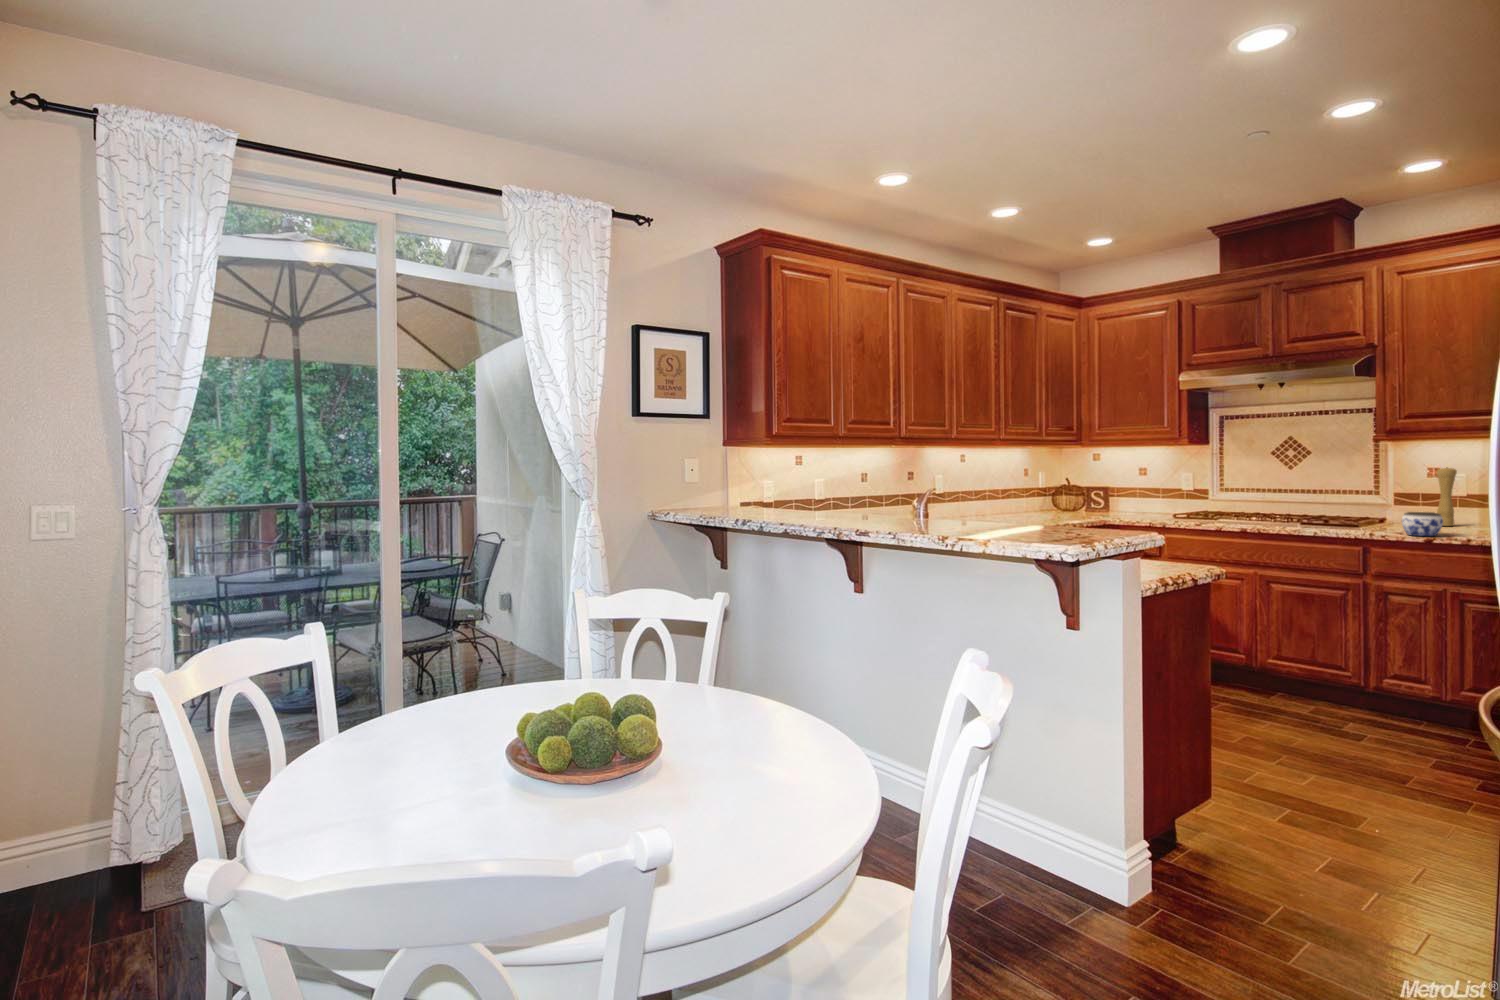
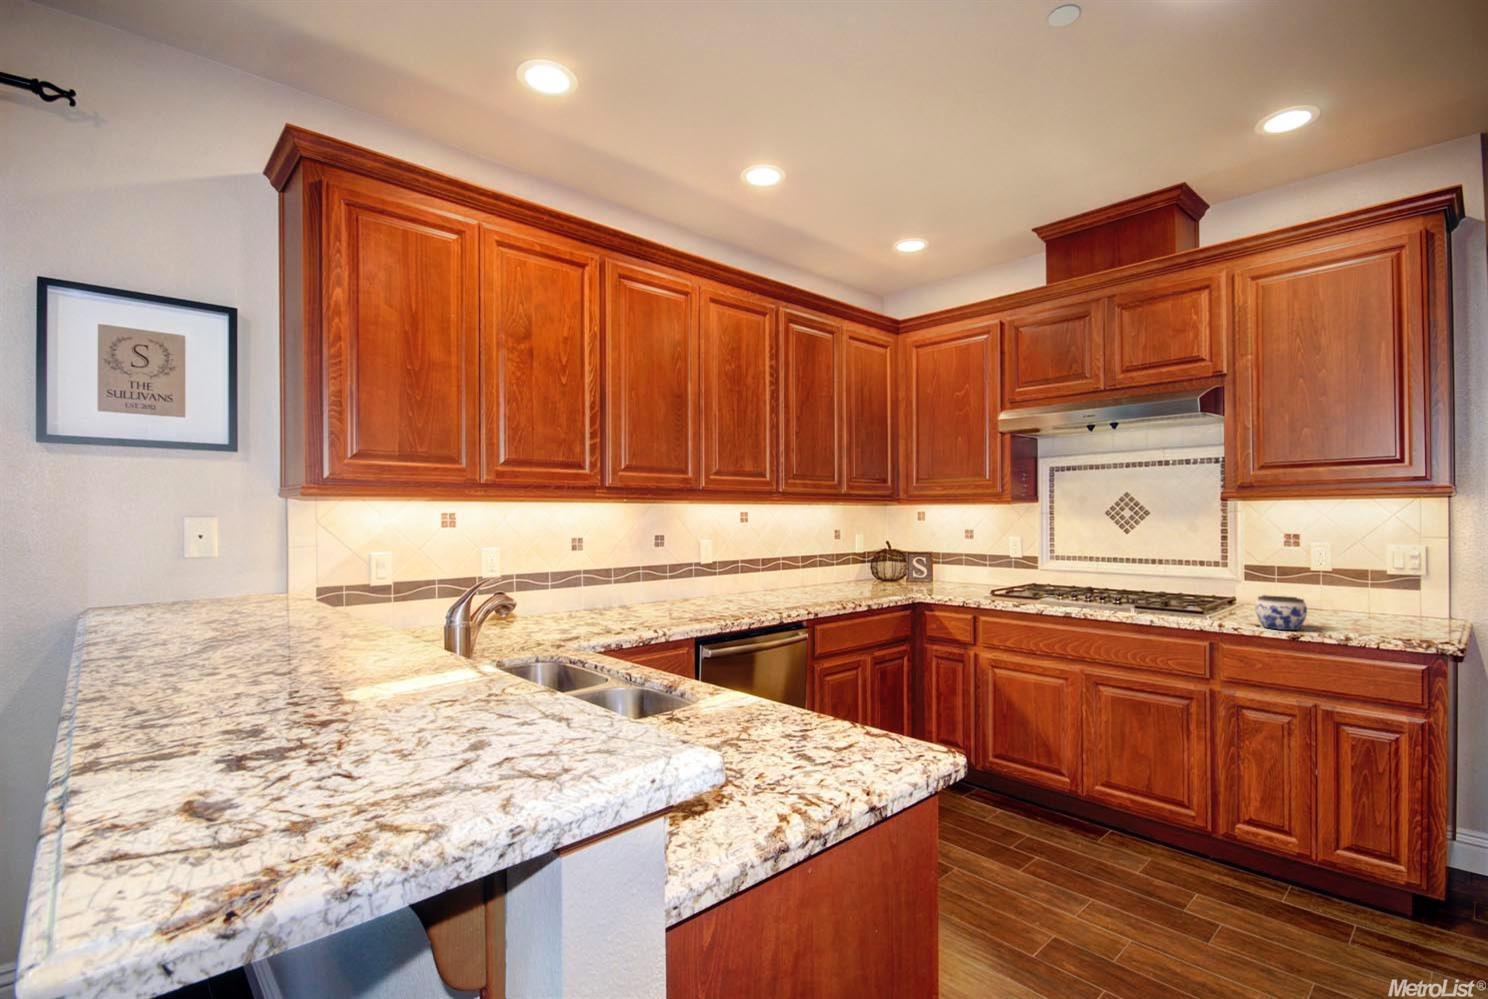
pepper mill: present [1437,467,1457,526] -> none [1298,537,1322,614]

